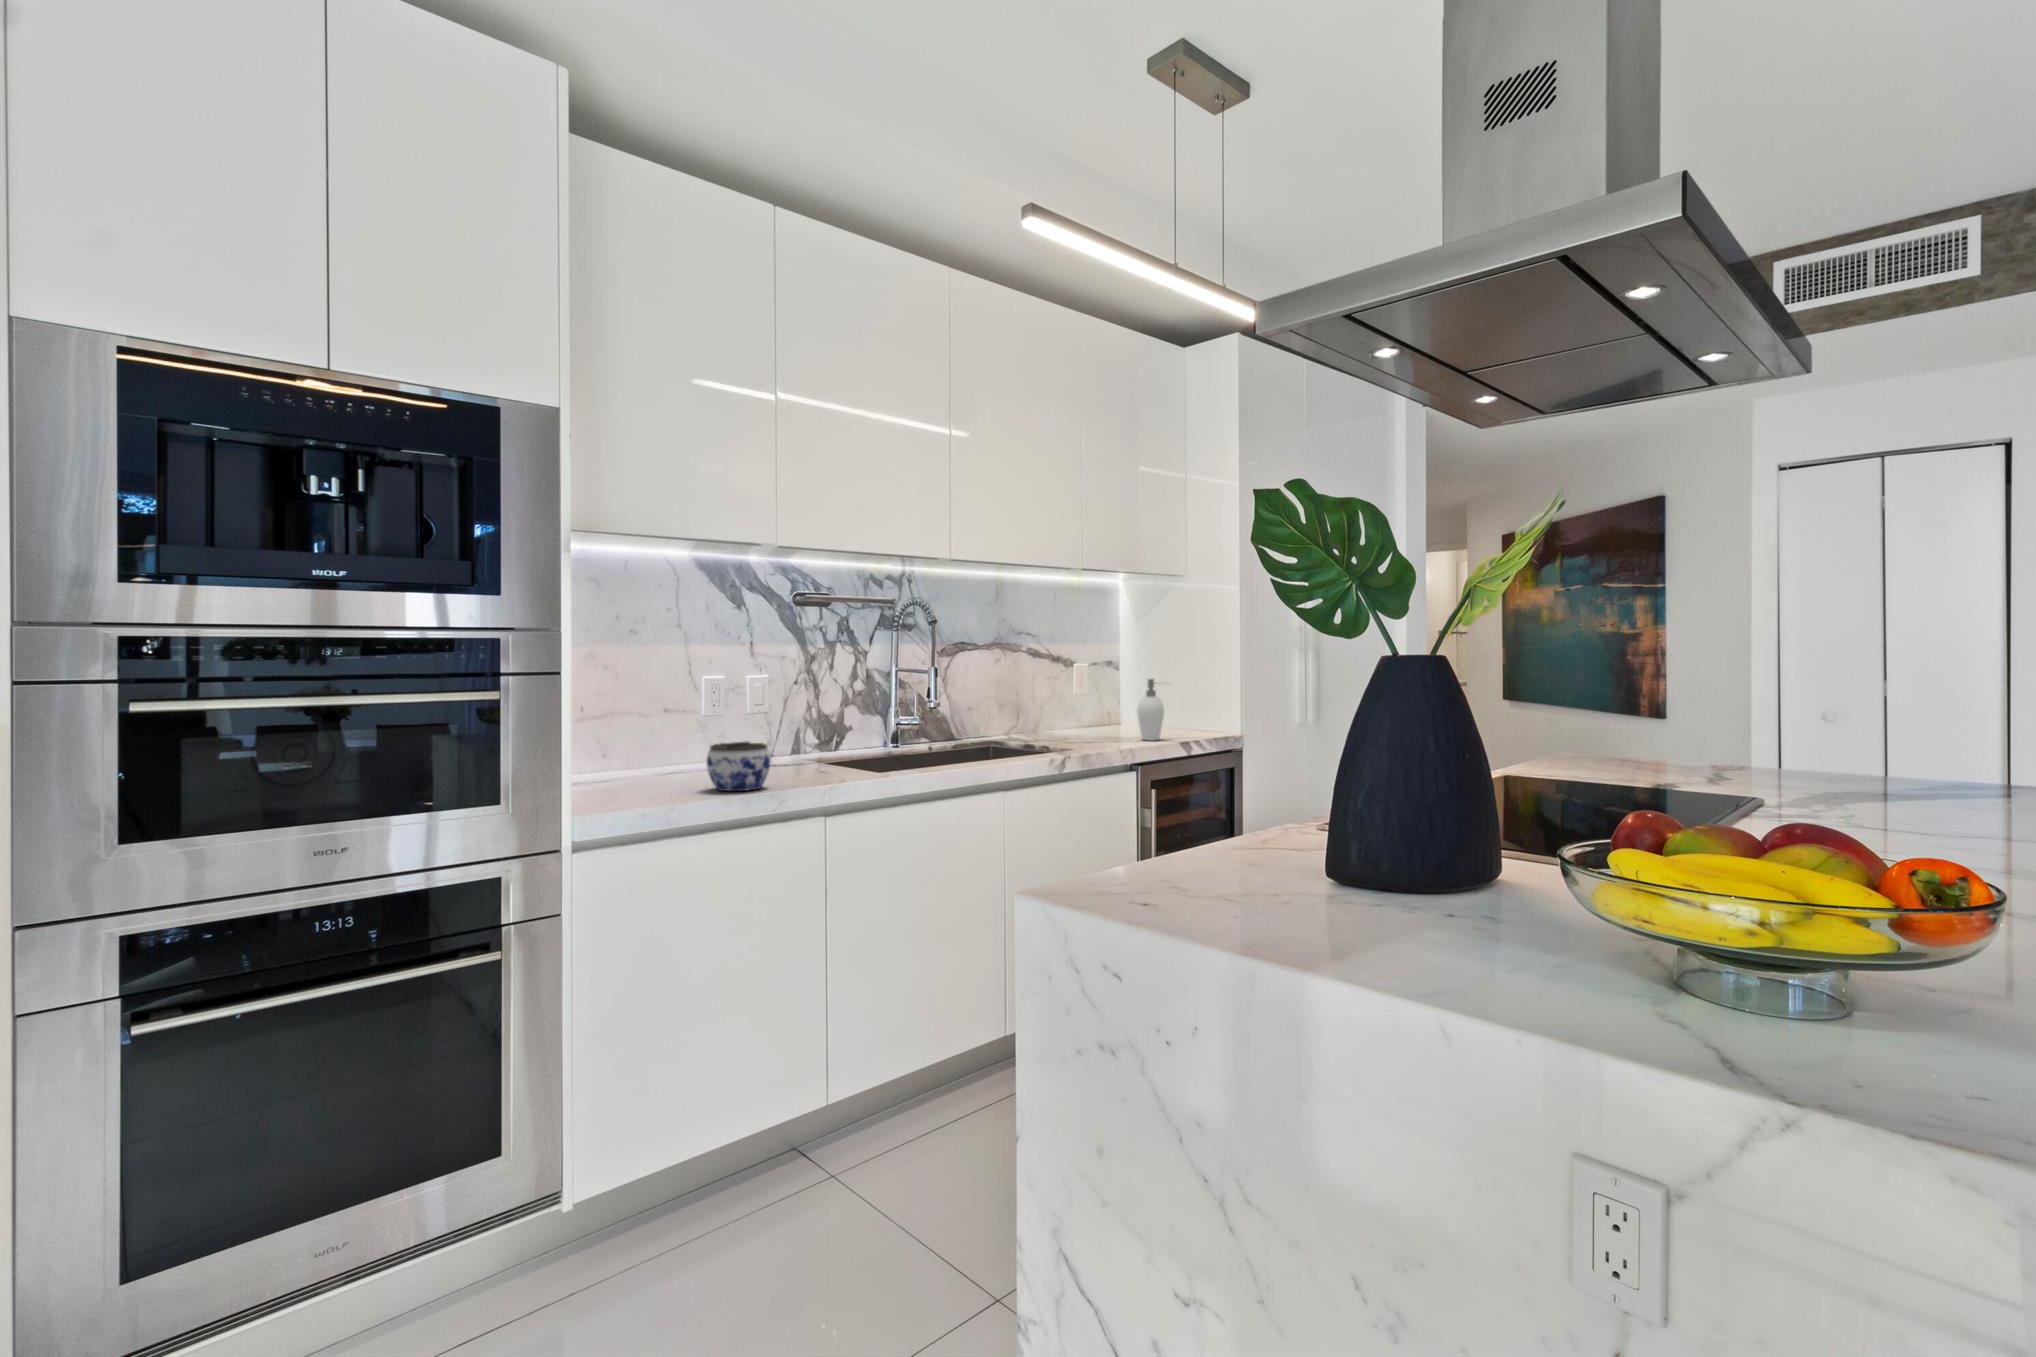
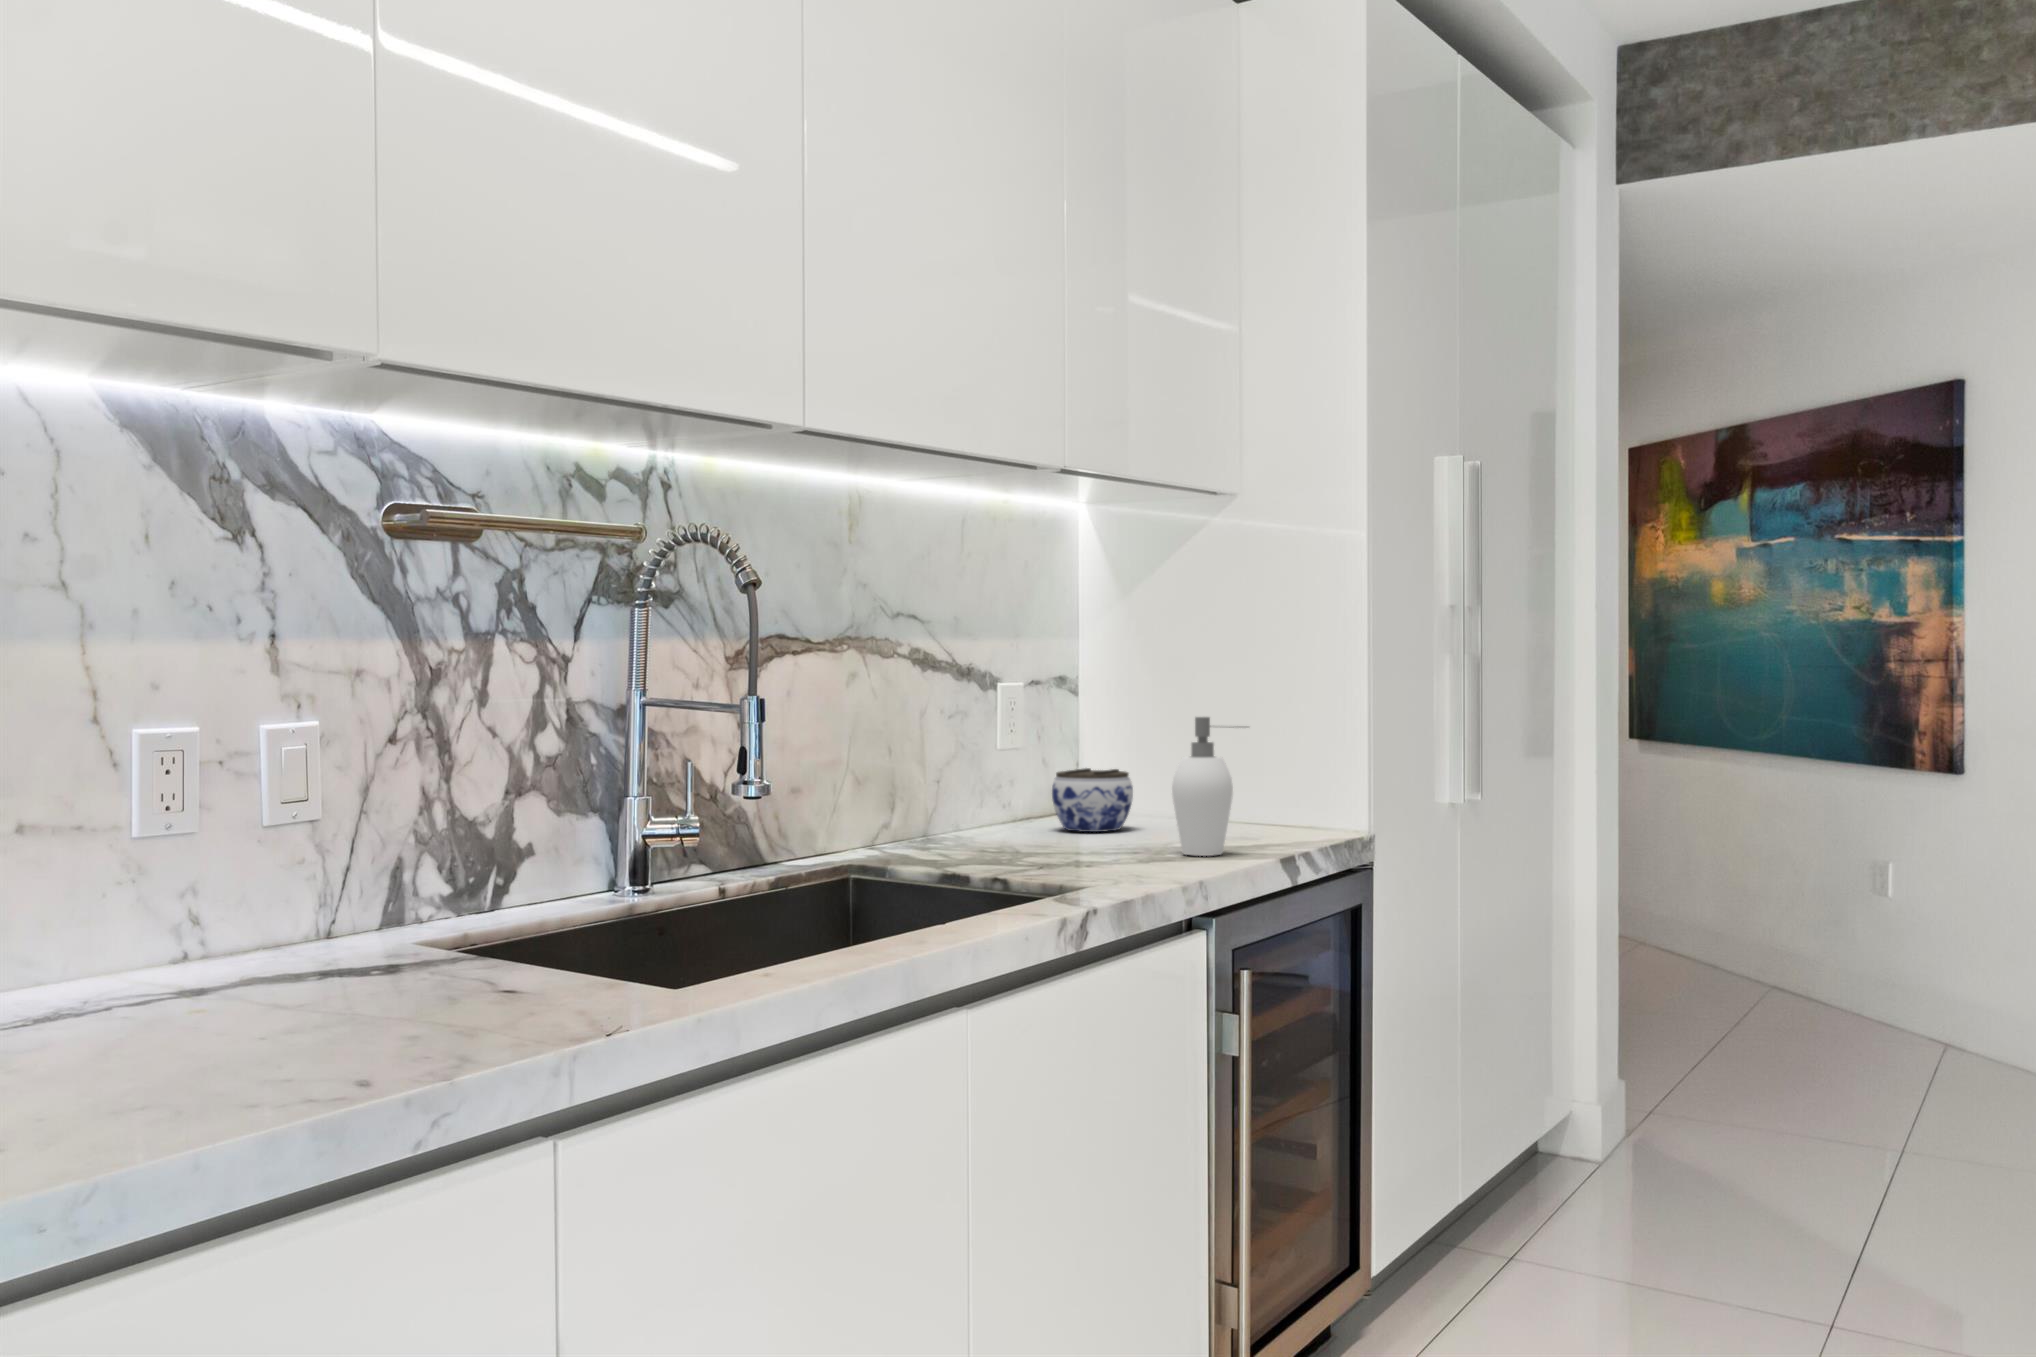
jar: present [706,741,771,791] -> present [1052,768,1133,832]

